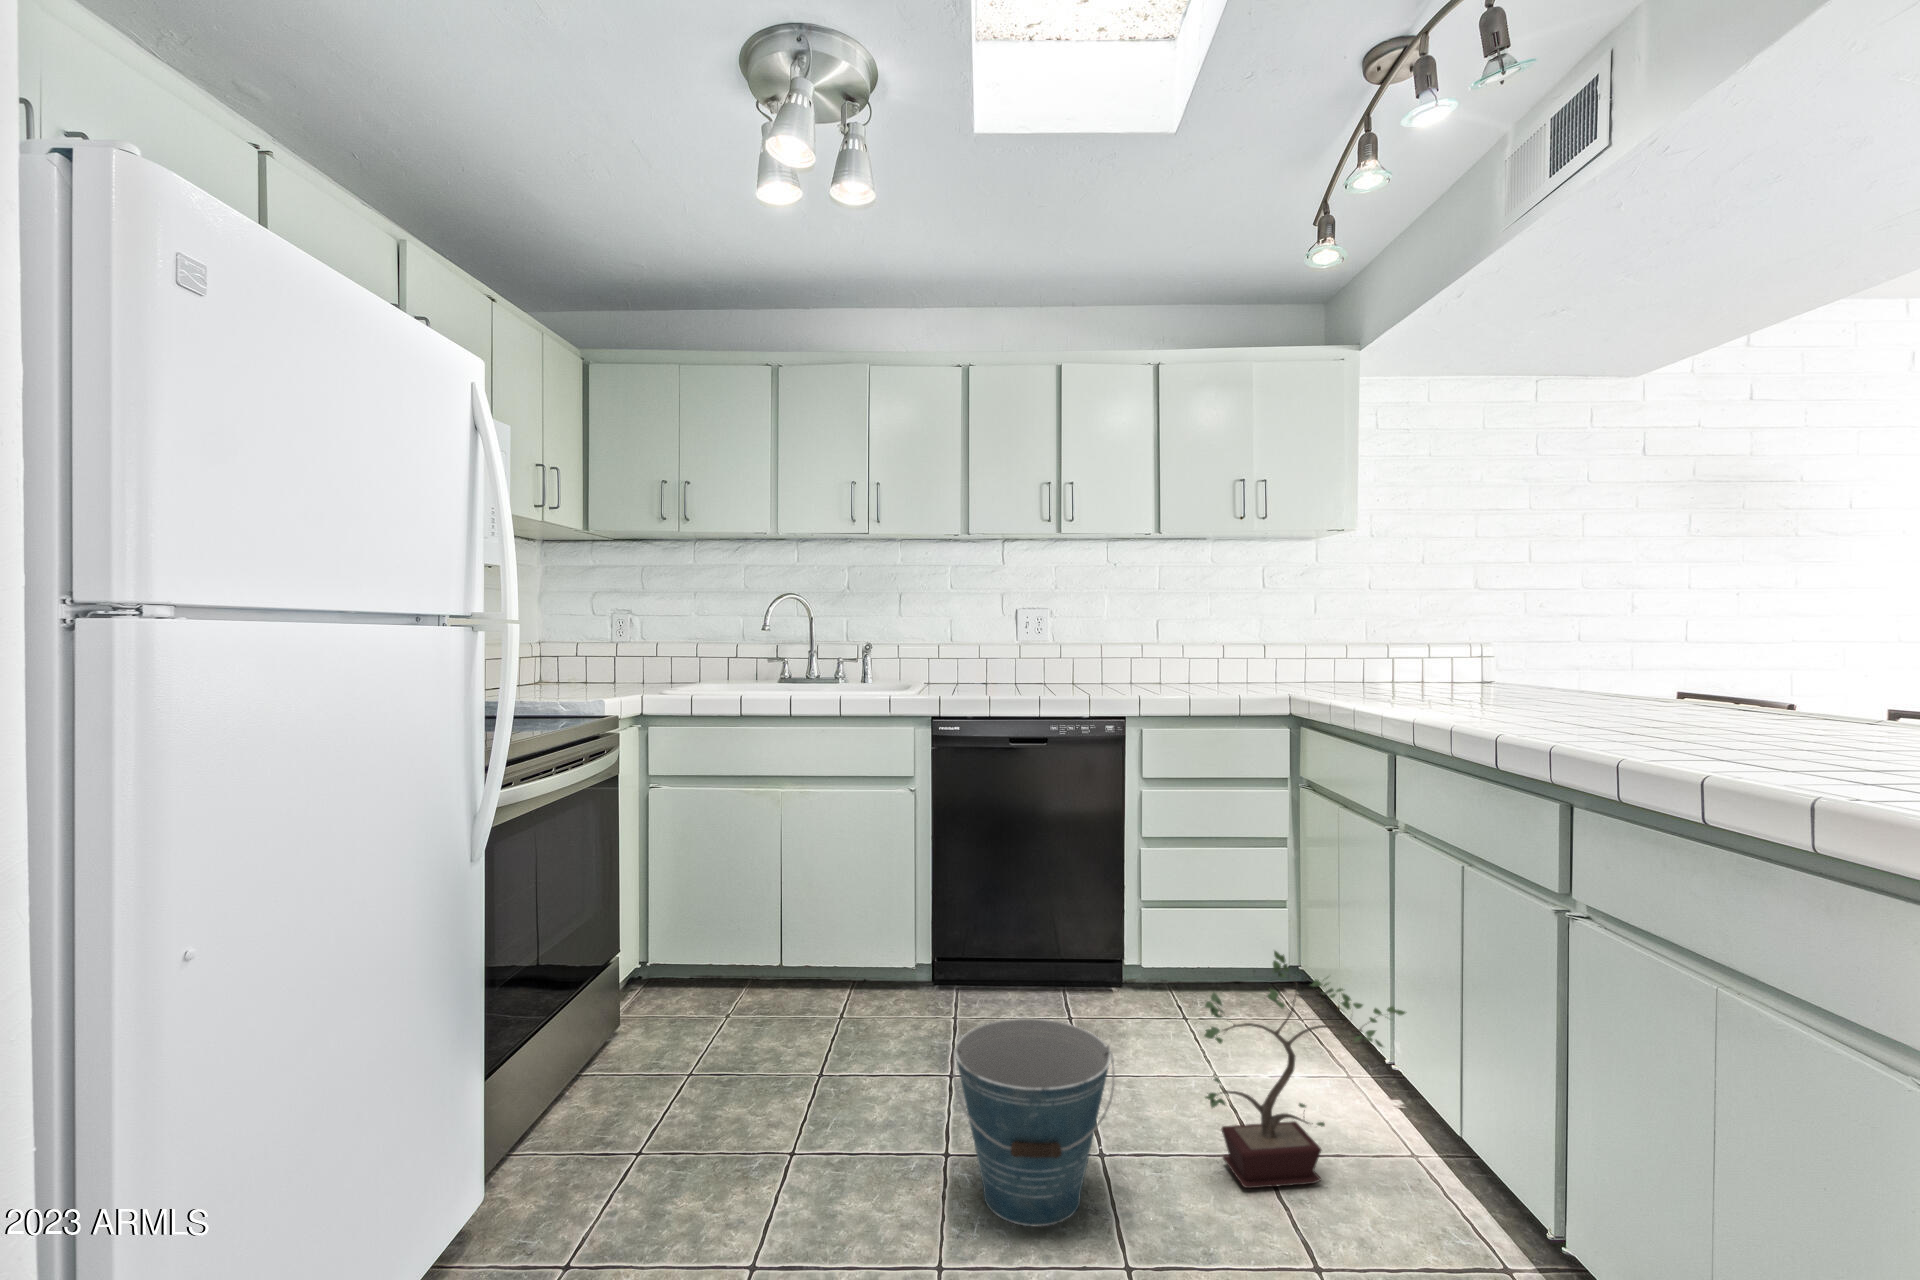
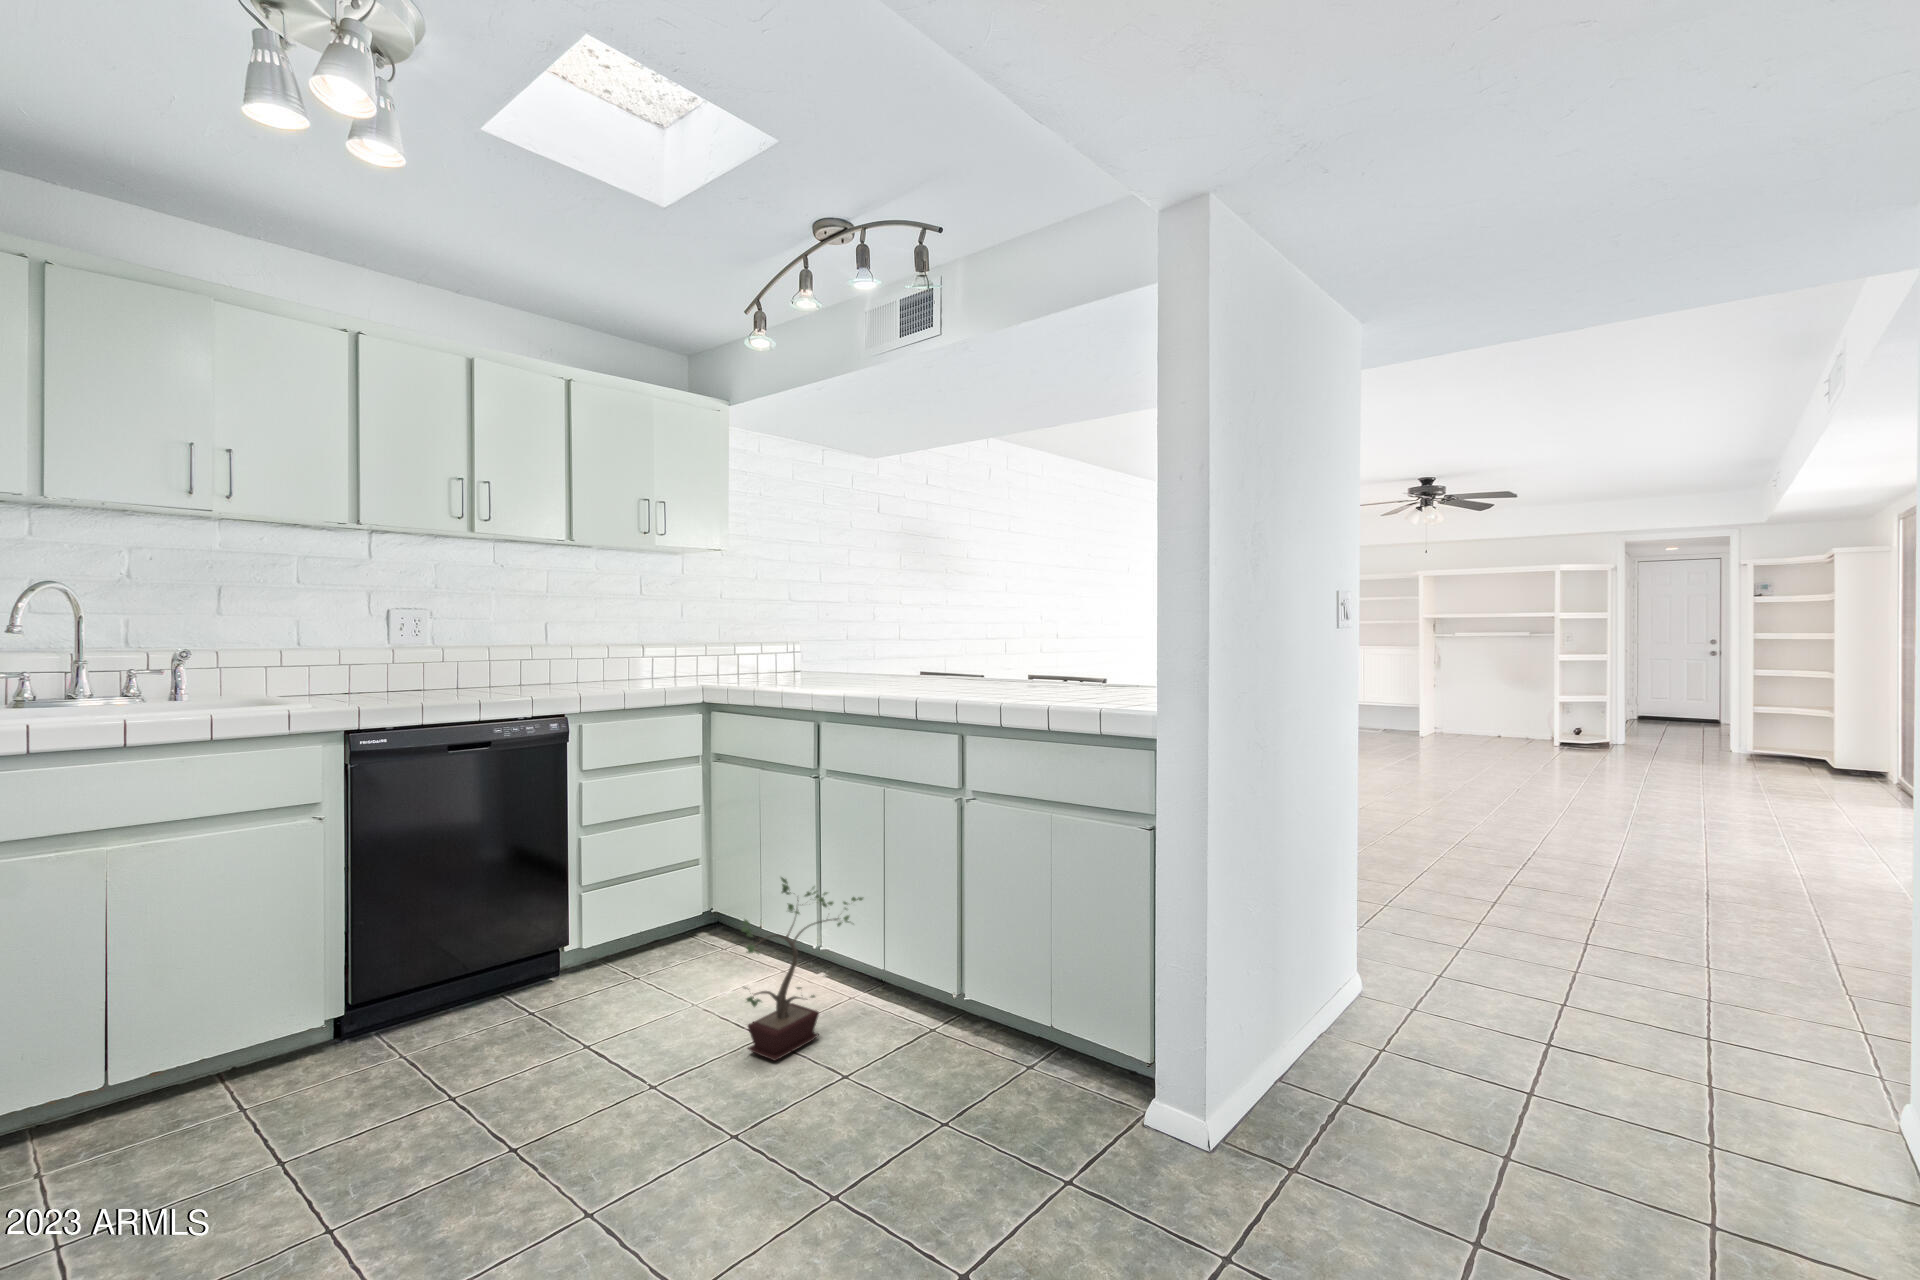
bucket: present [953,1019,1115,1226] -> none [546,980,699,1164]

